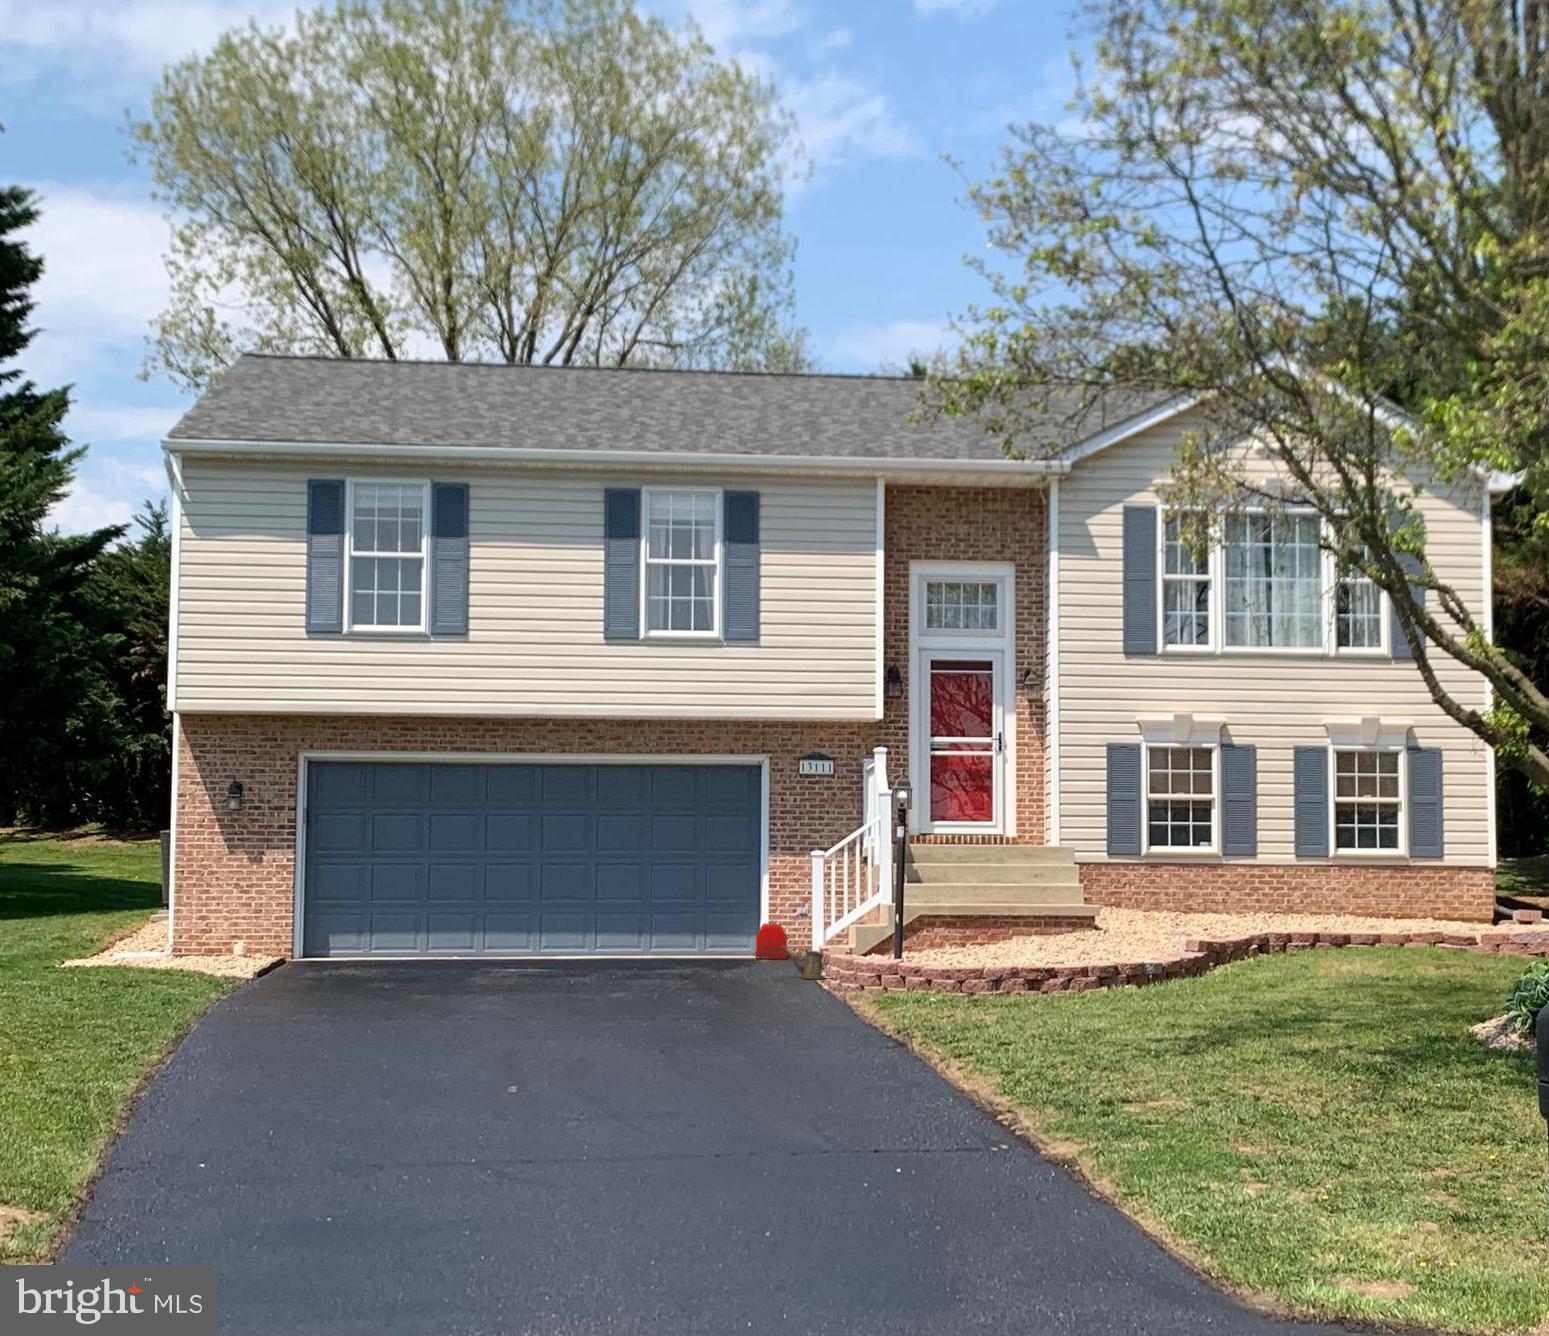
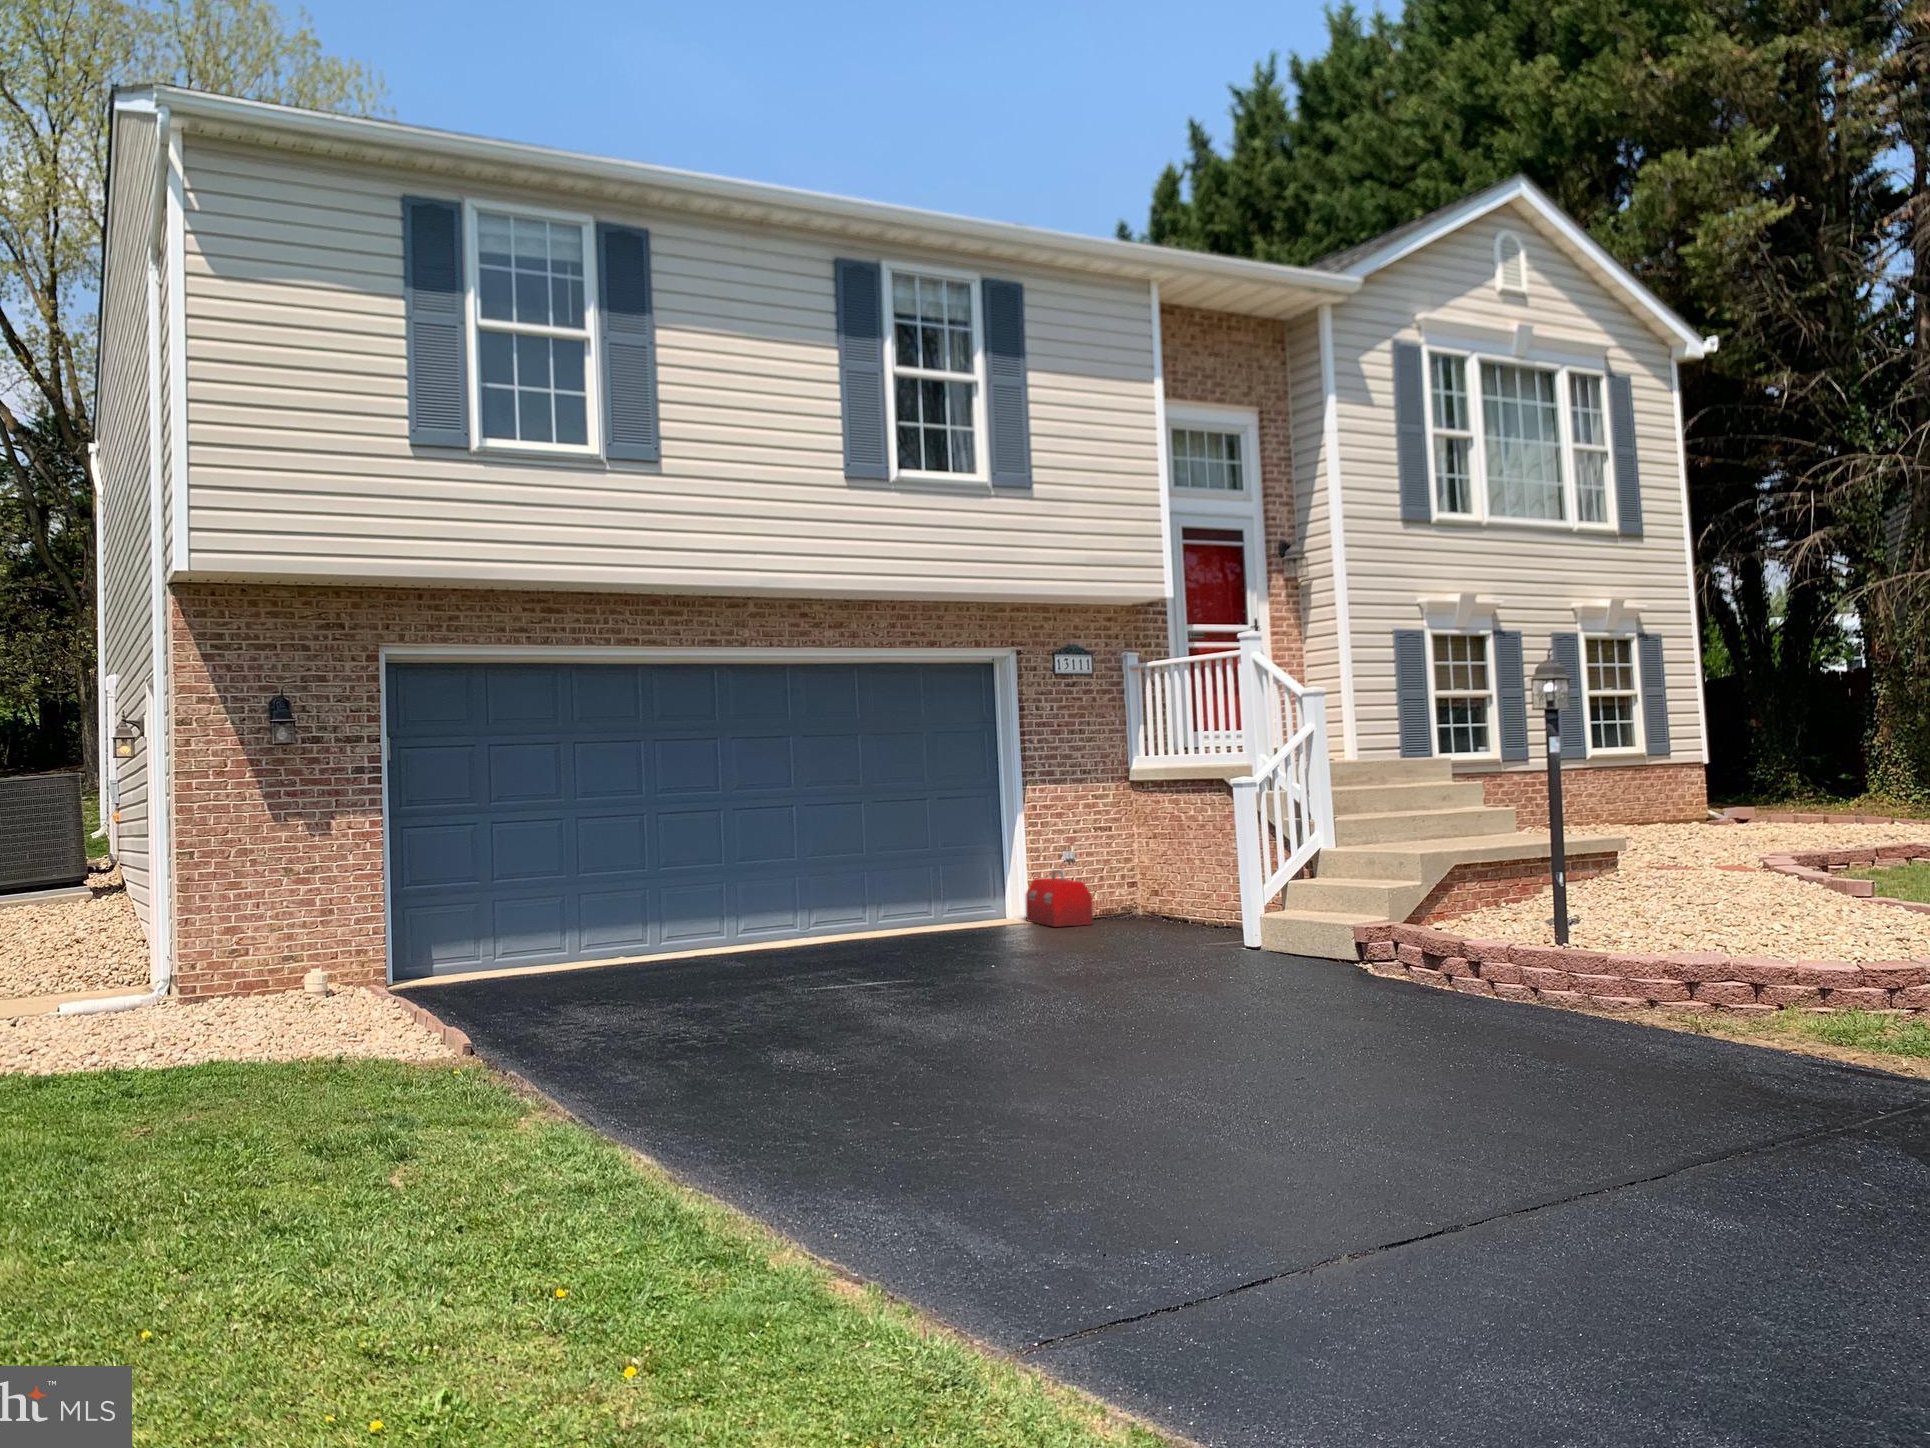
watering can: present [782,946,830,979] -> none [1175,905,1249,949]

